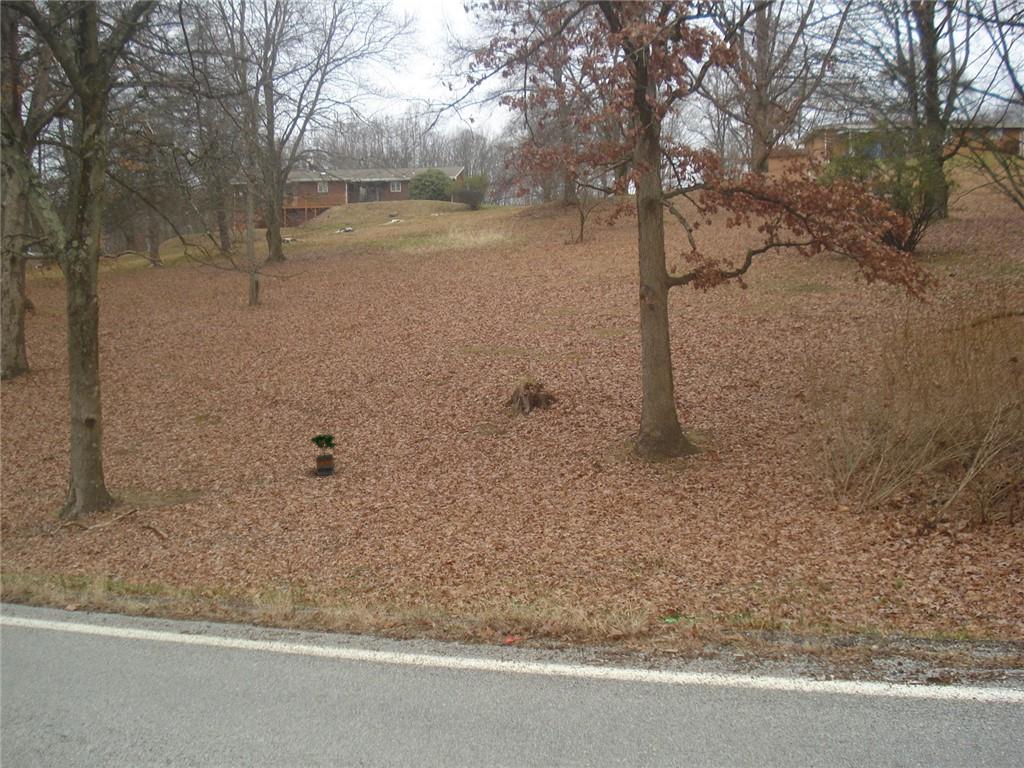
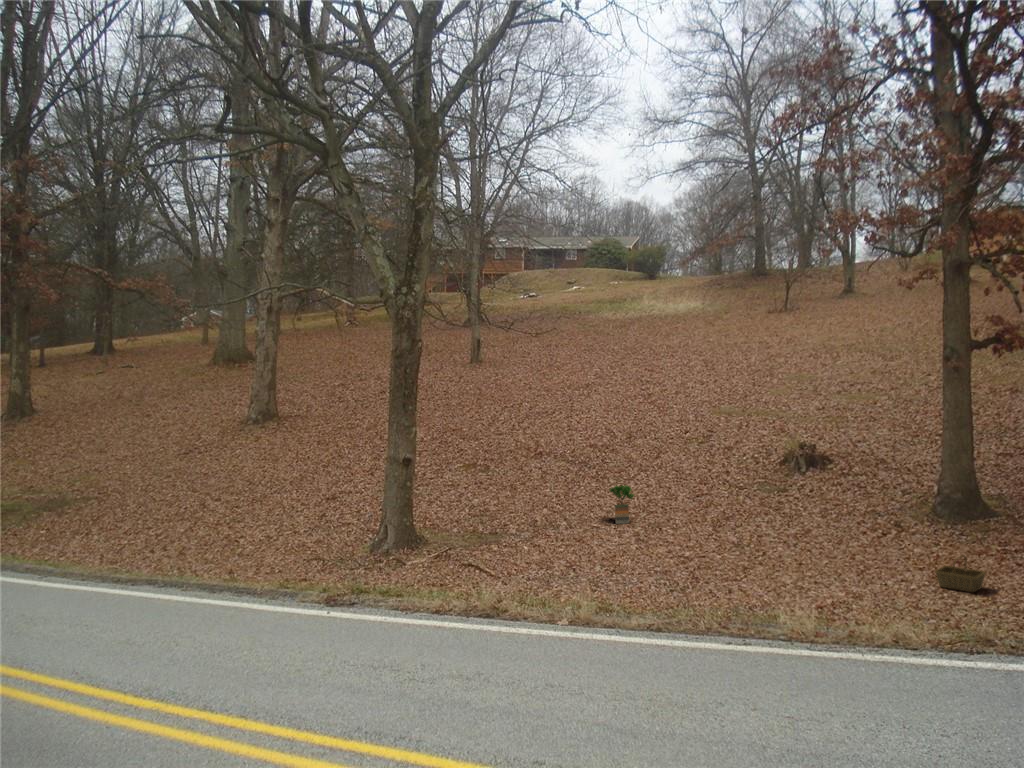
basket: none [608,501,659,542] -> present [935,555,986,592]

